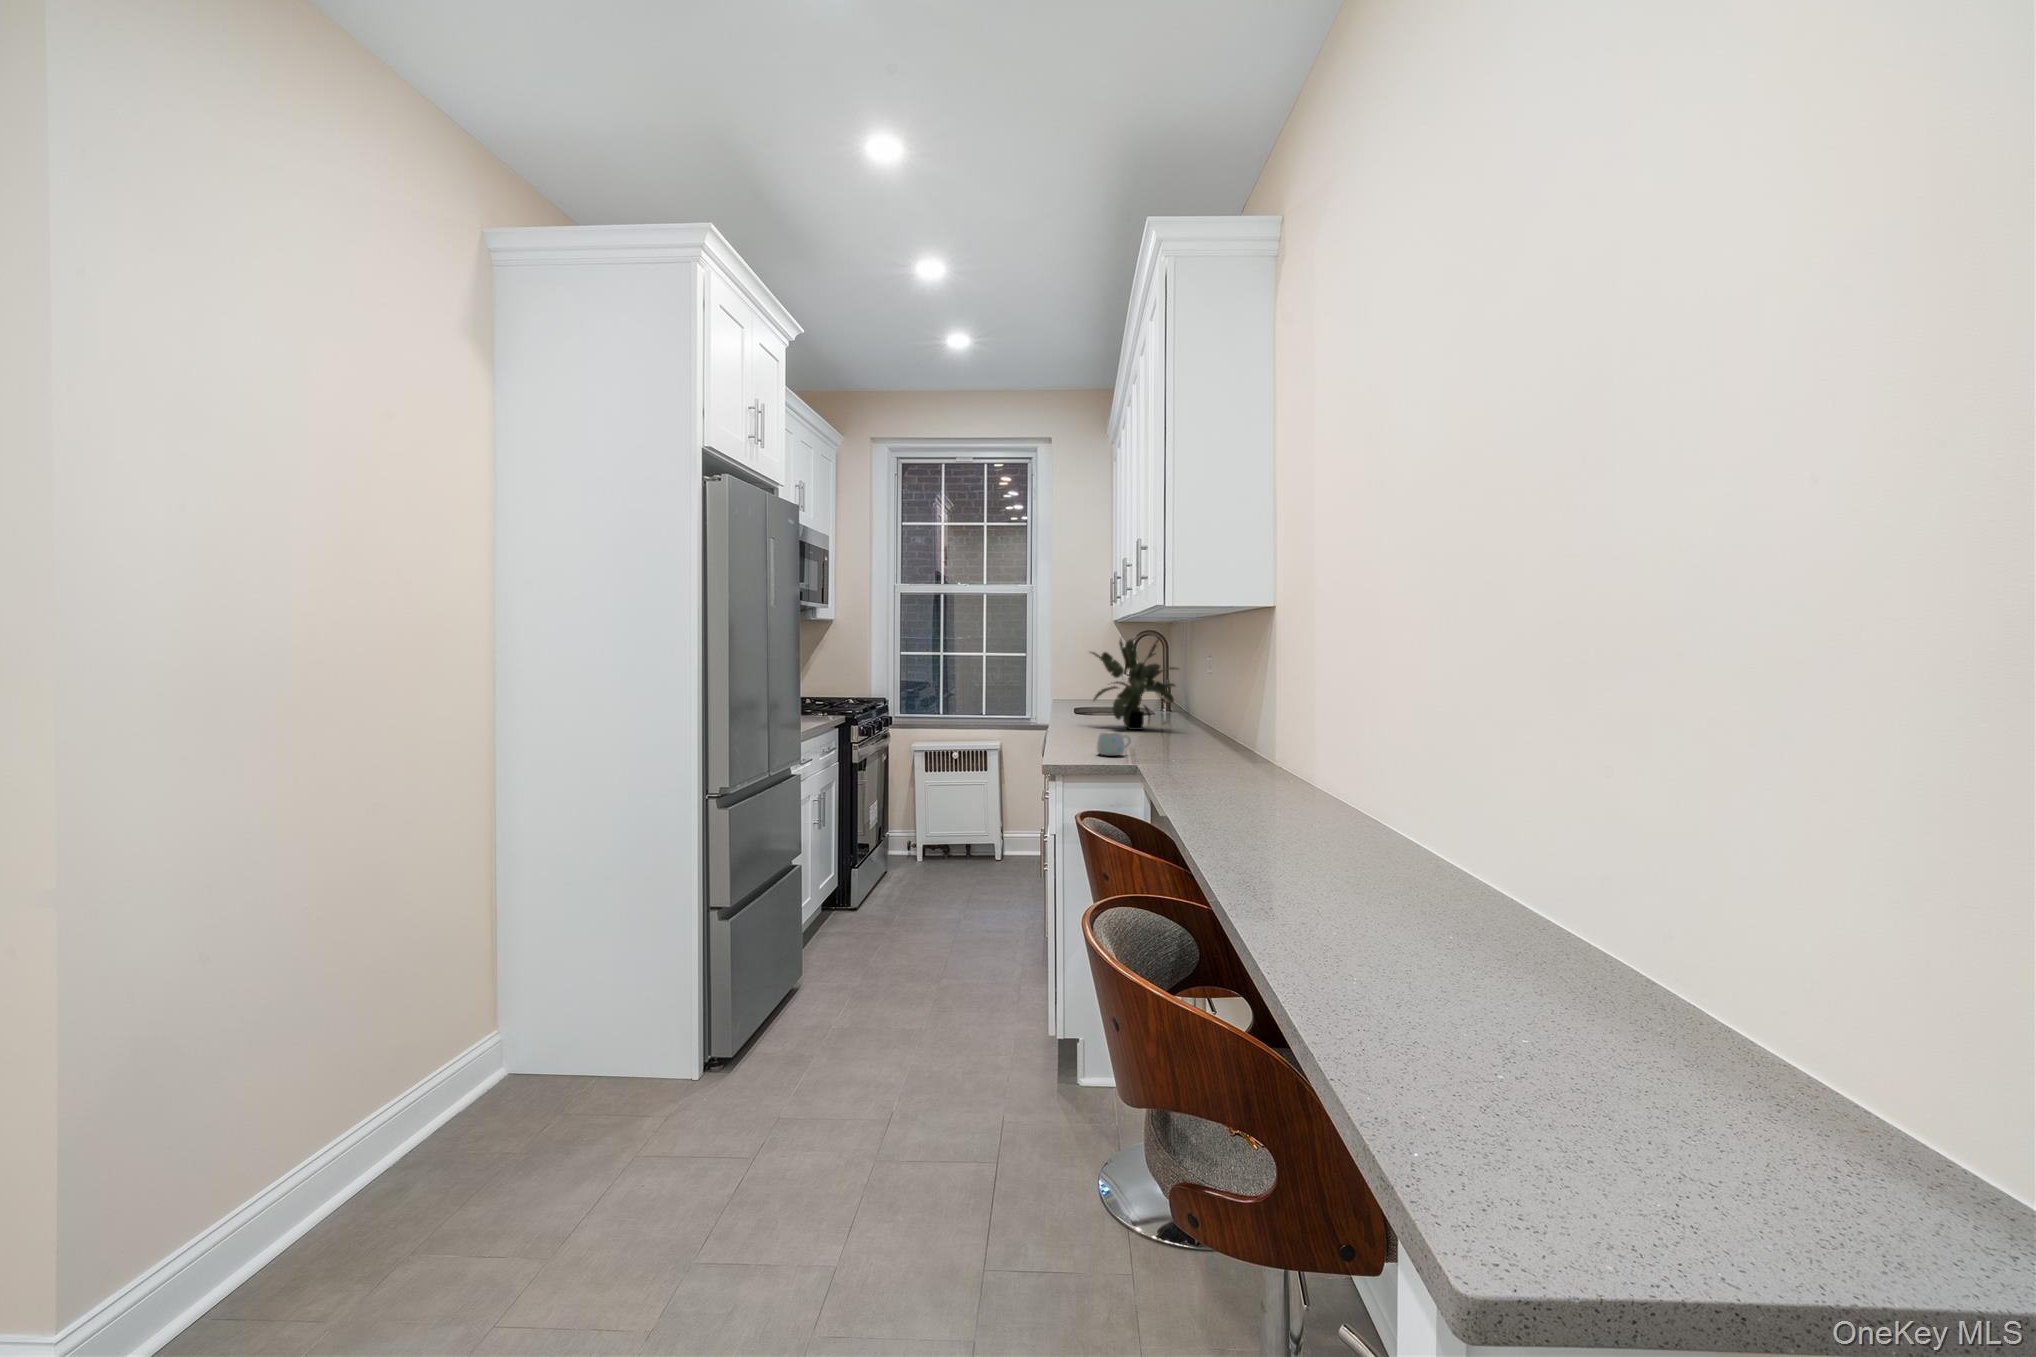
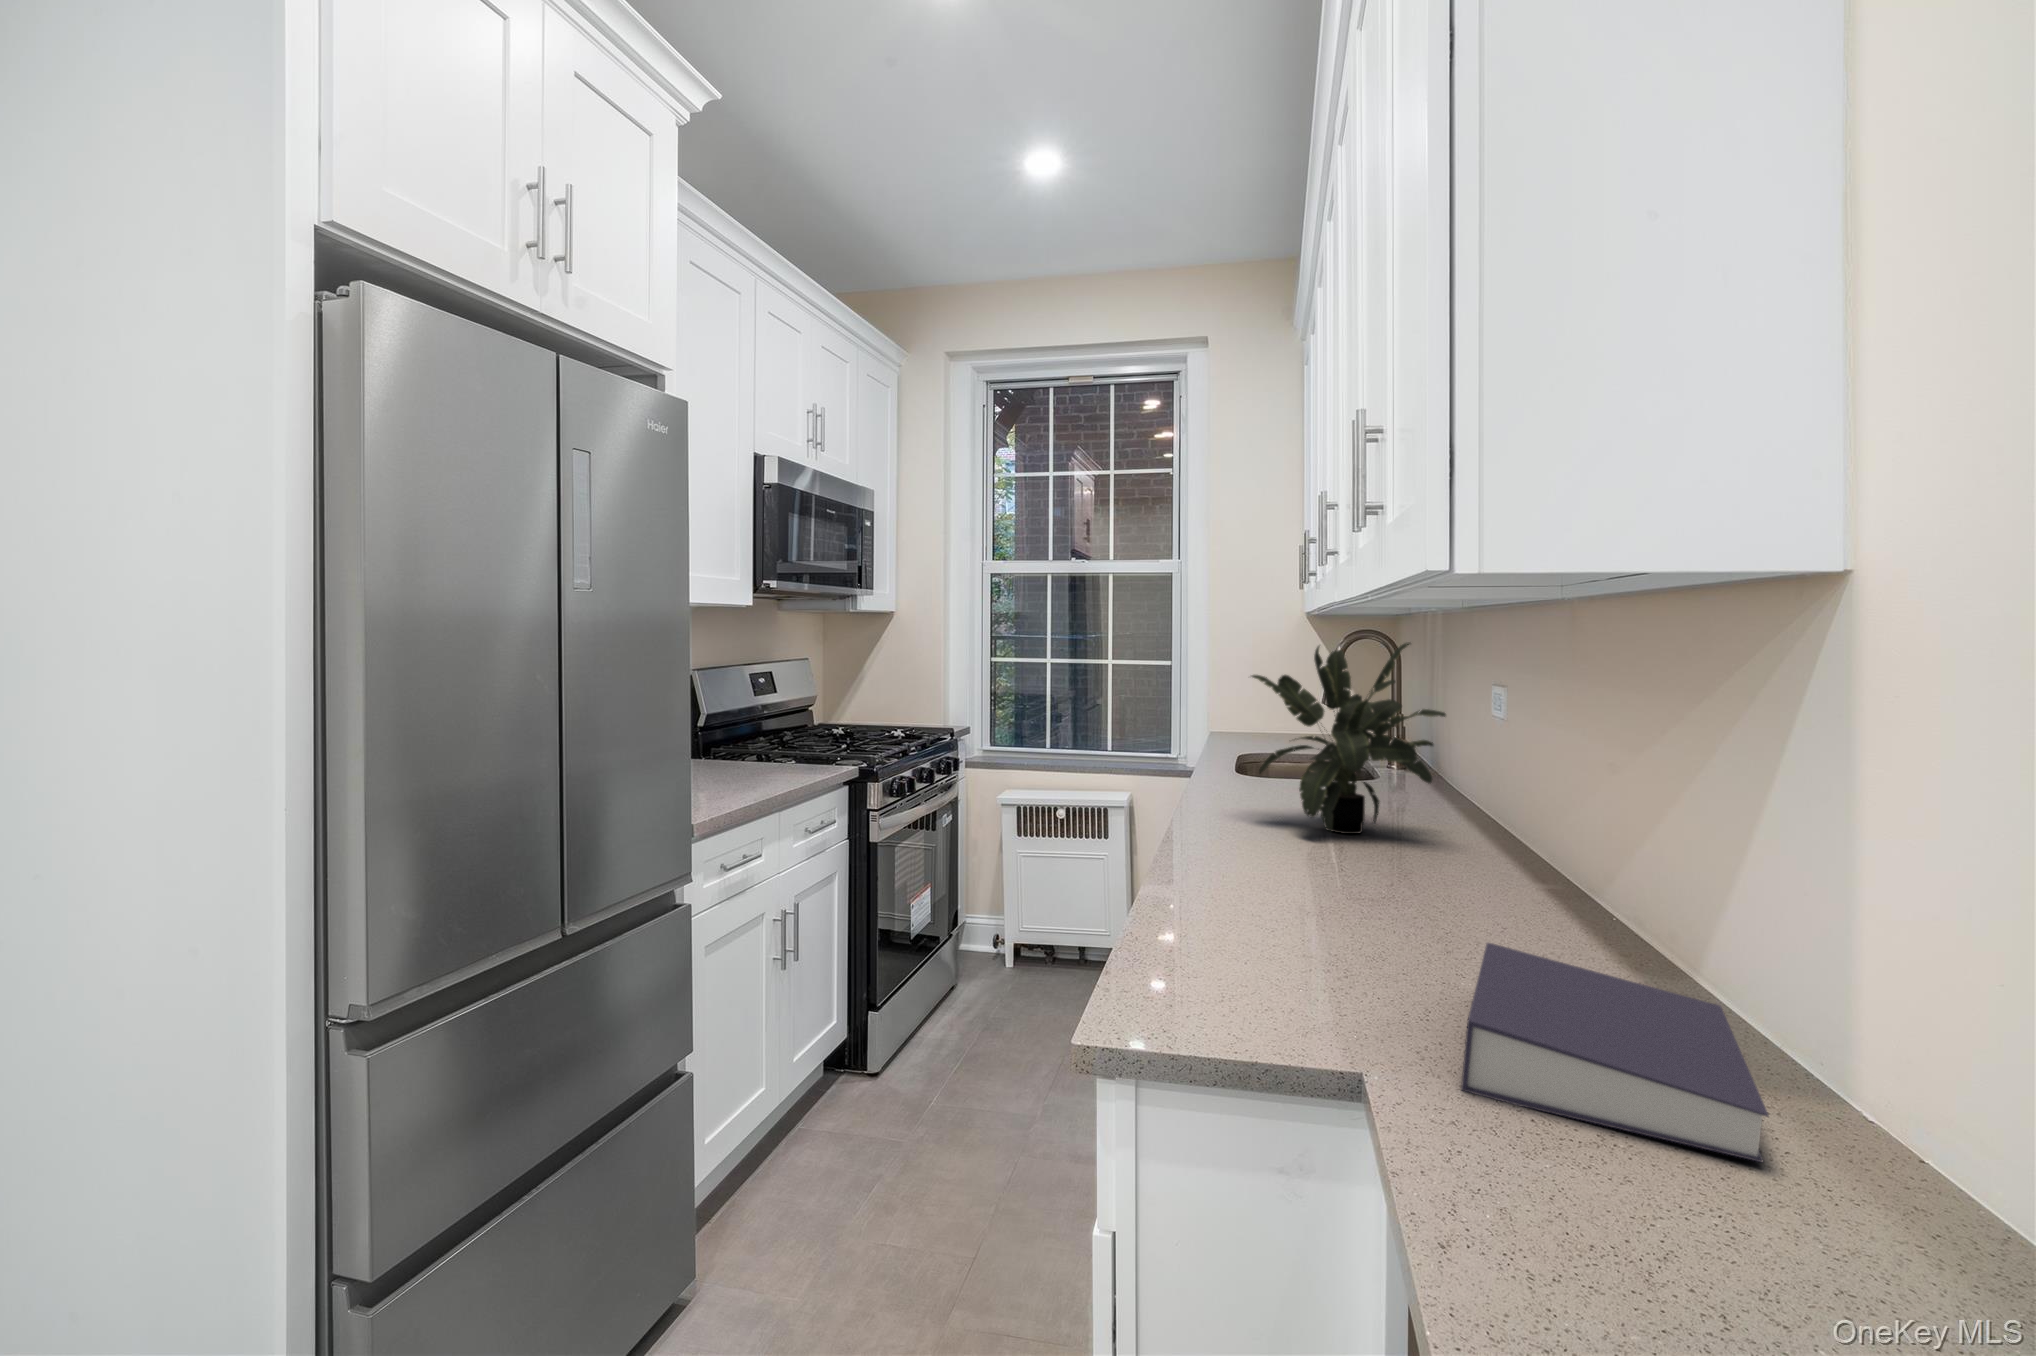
mug: present [1097,733,1131,756] -> none [1244,921,1343,998]
book: none [1165,736,1247,770] -> present [1461,943,1769,1162]

